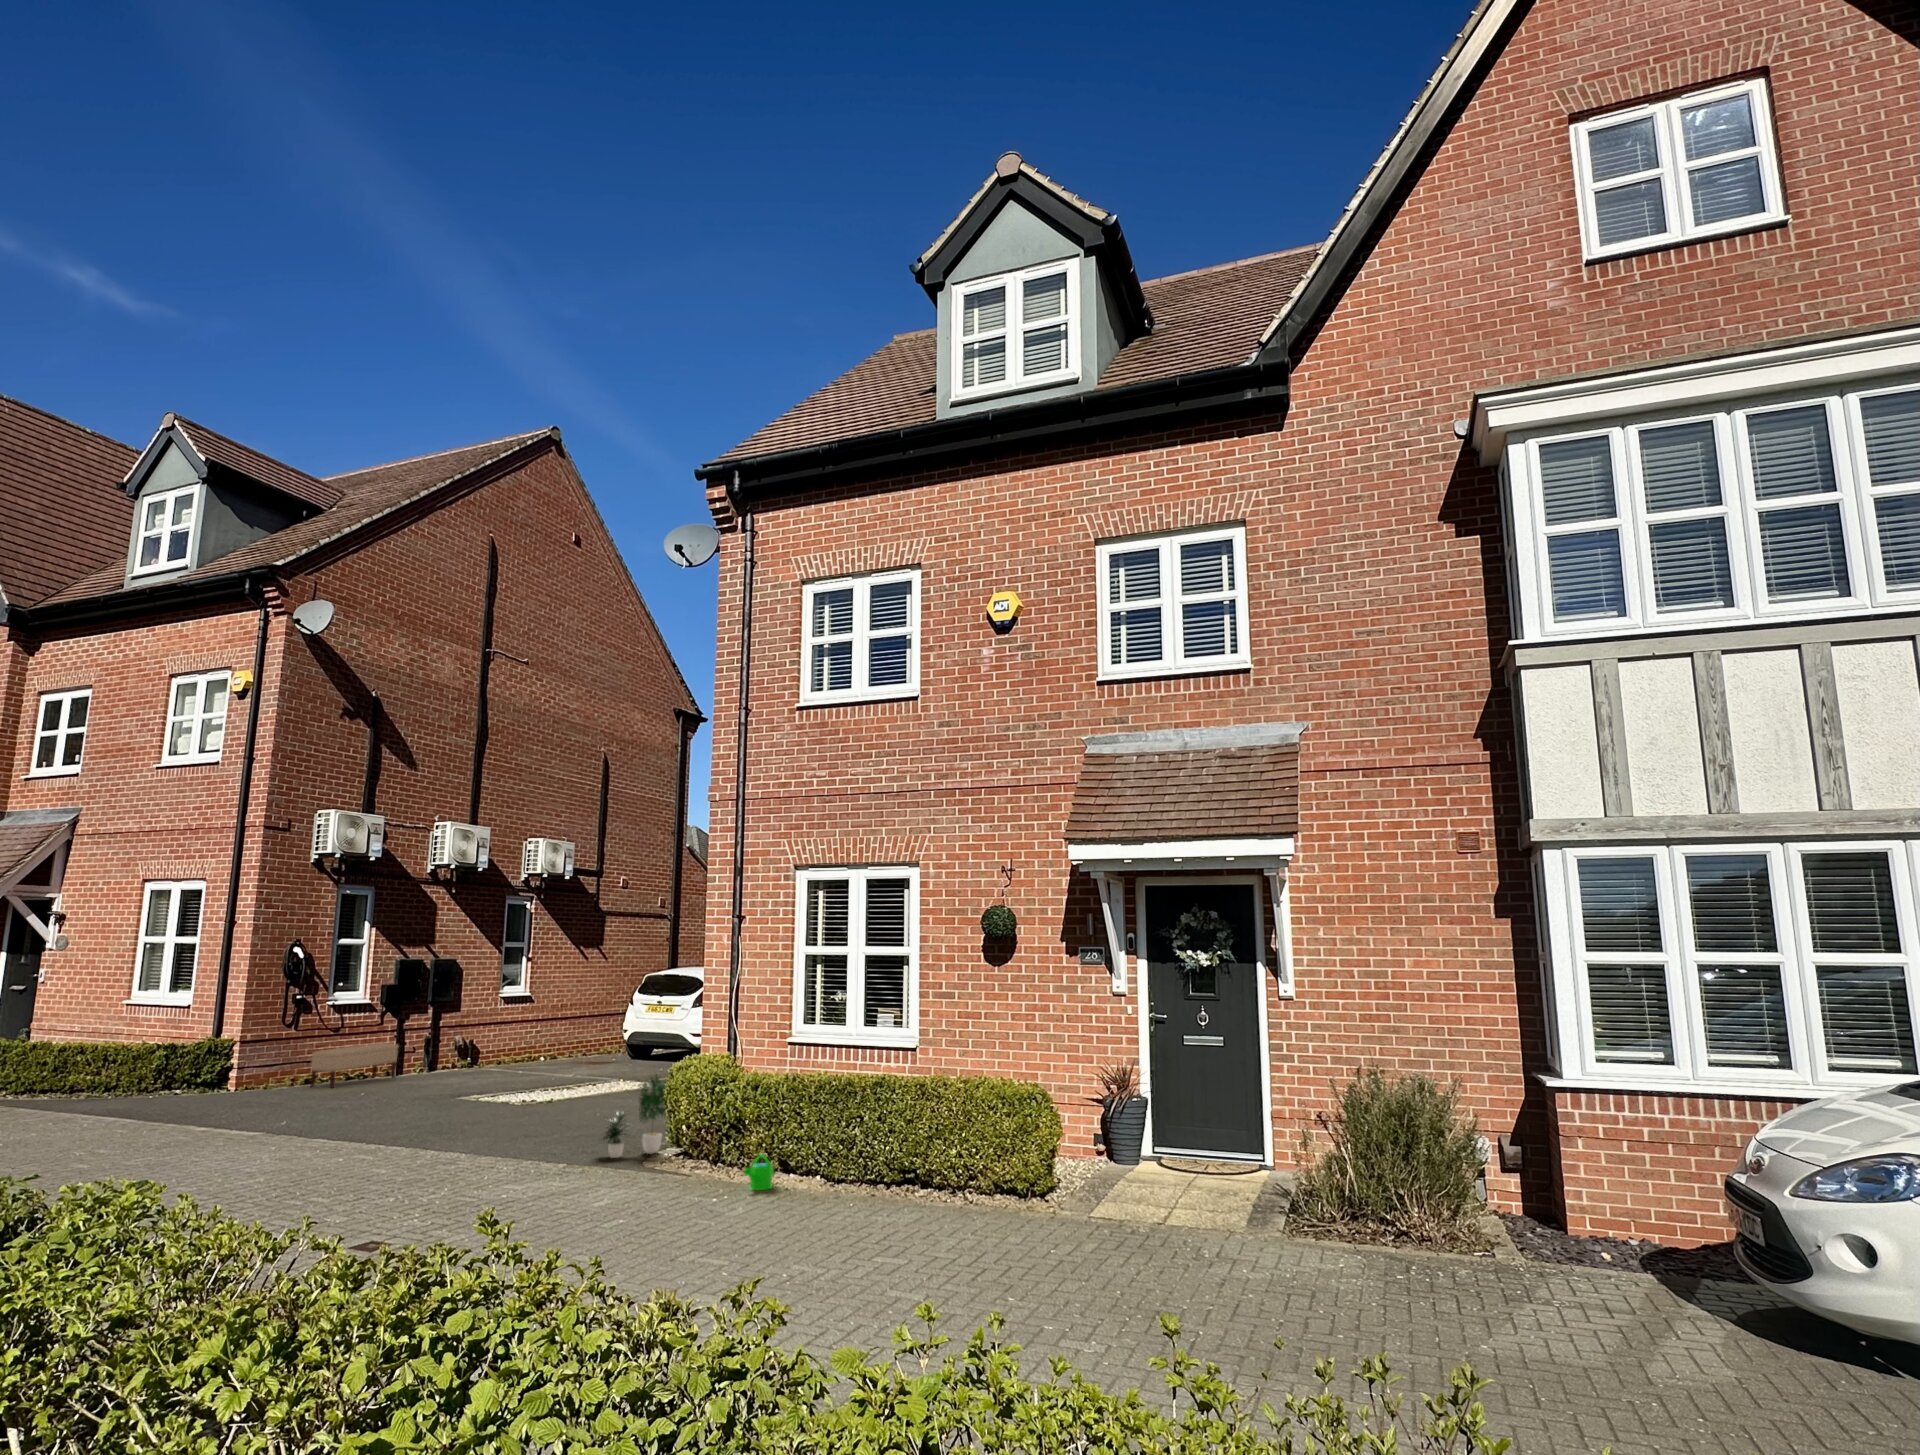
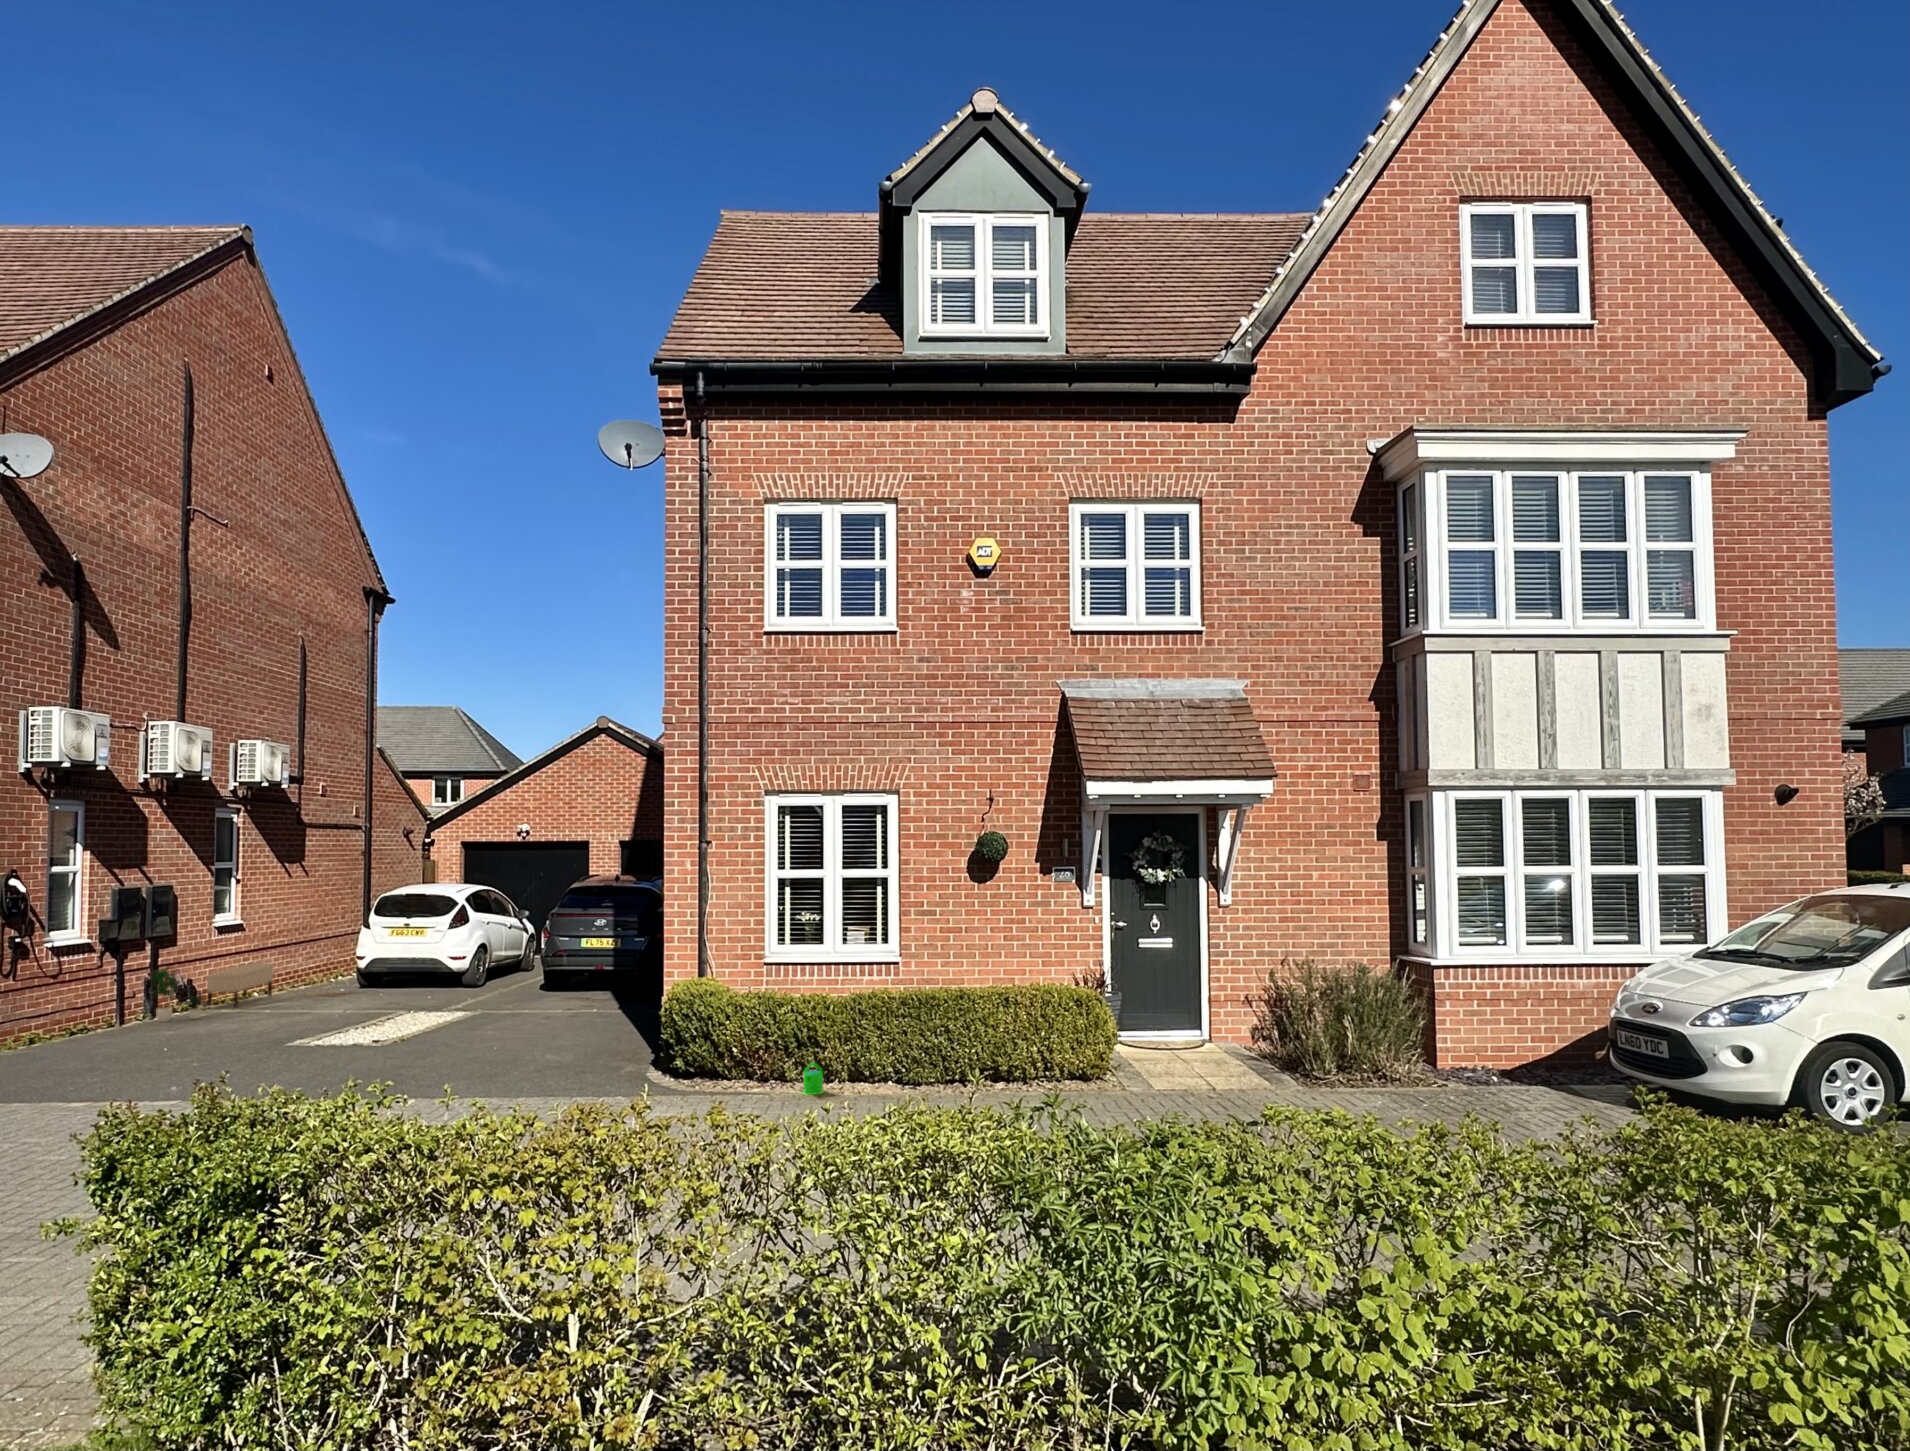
bench: present [310,1043,399,1088] -> present [207,963,274,1009]
potted plant: present [603,1074,669,1158] -> present [153,967,207,1022]

